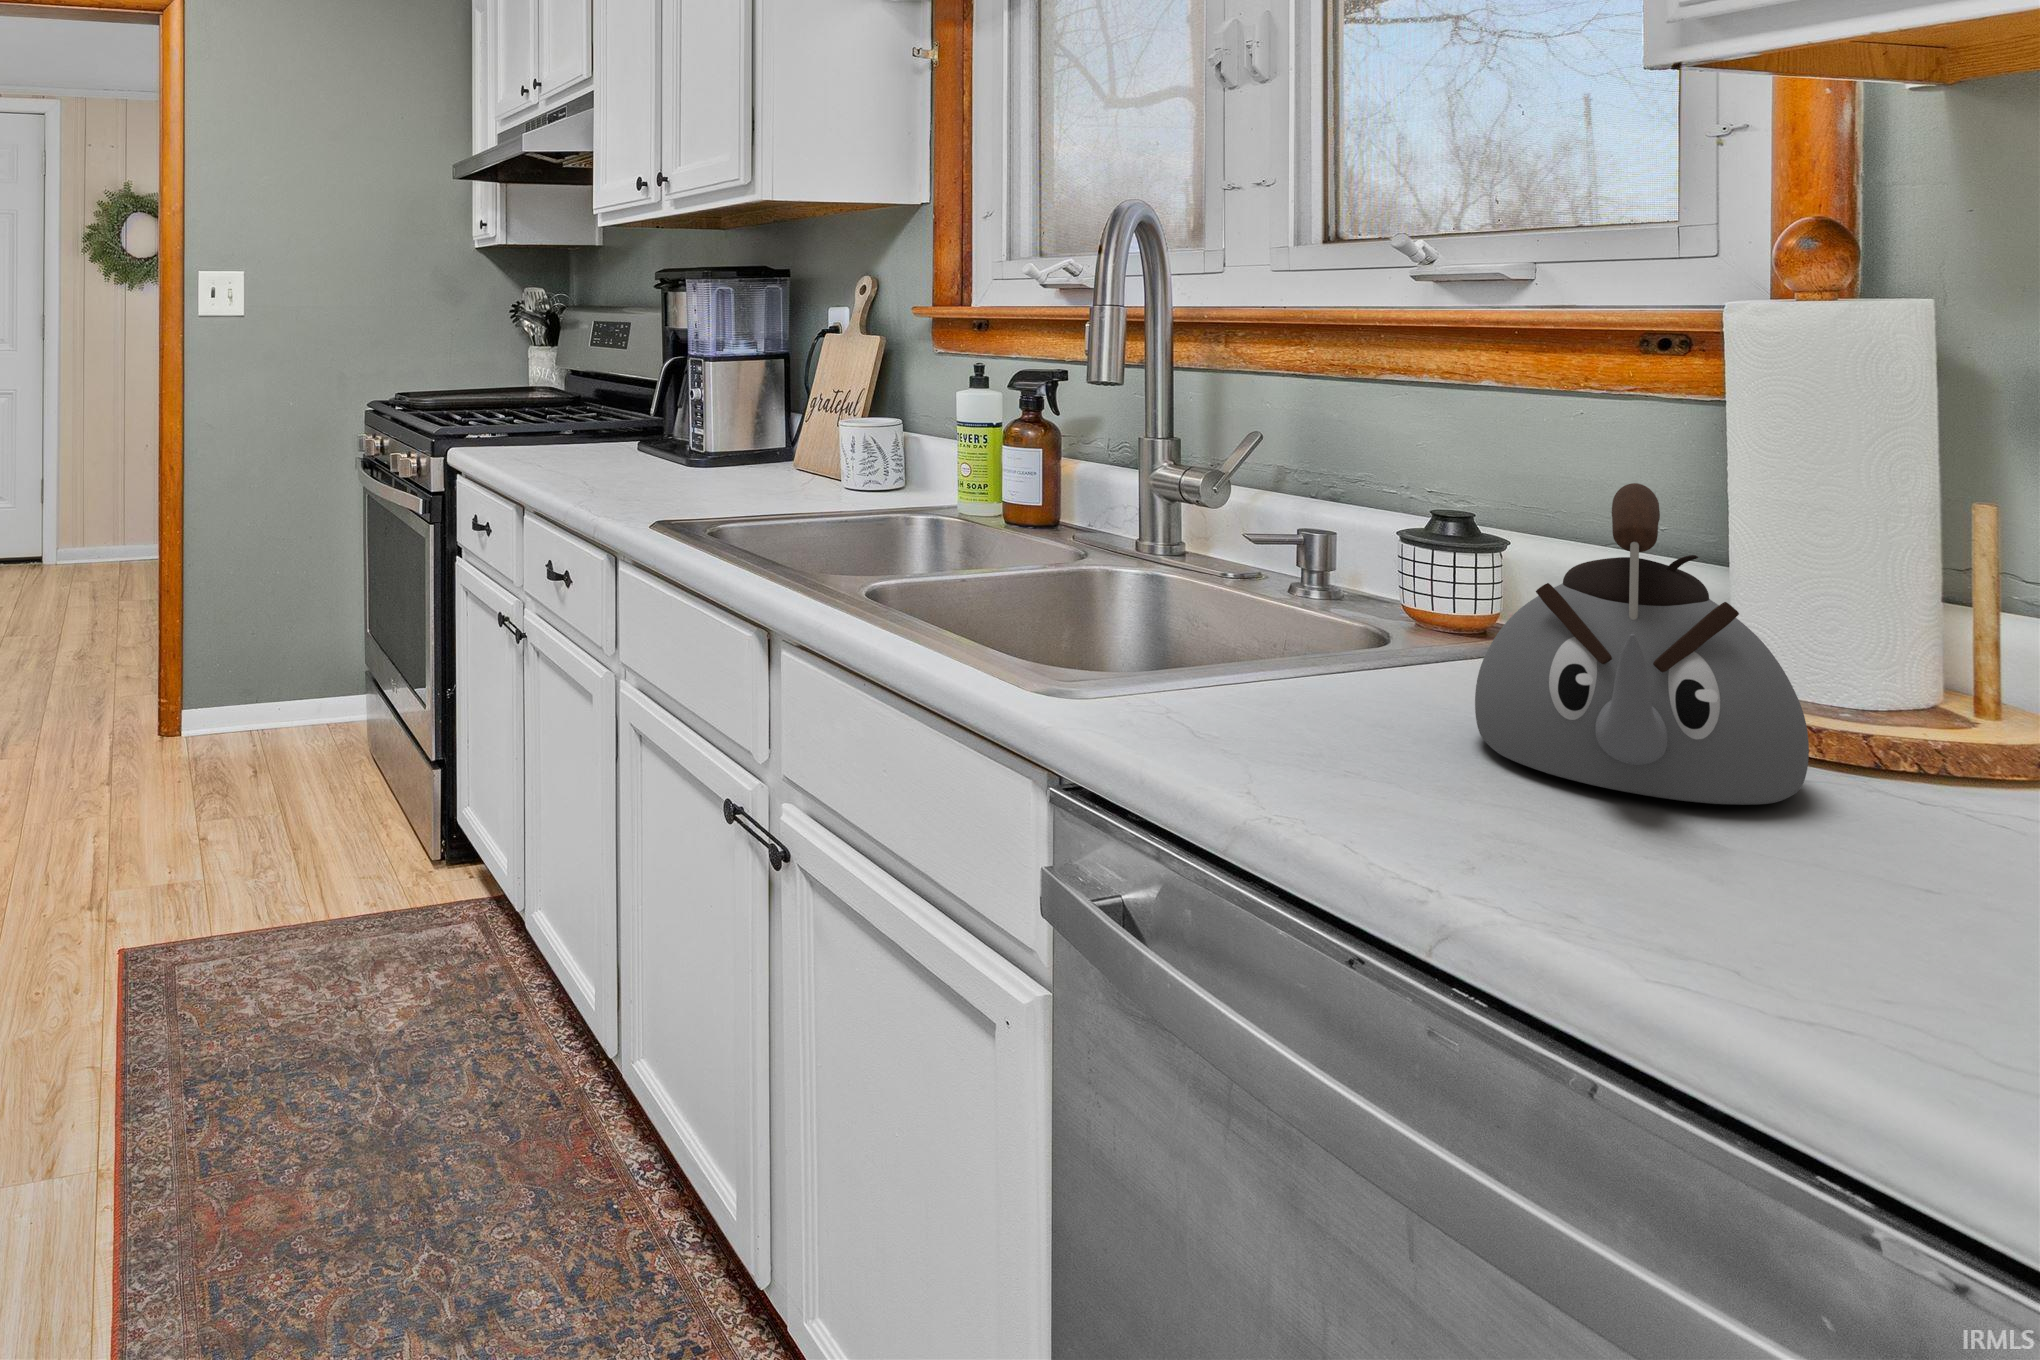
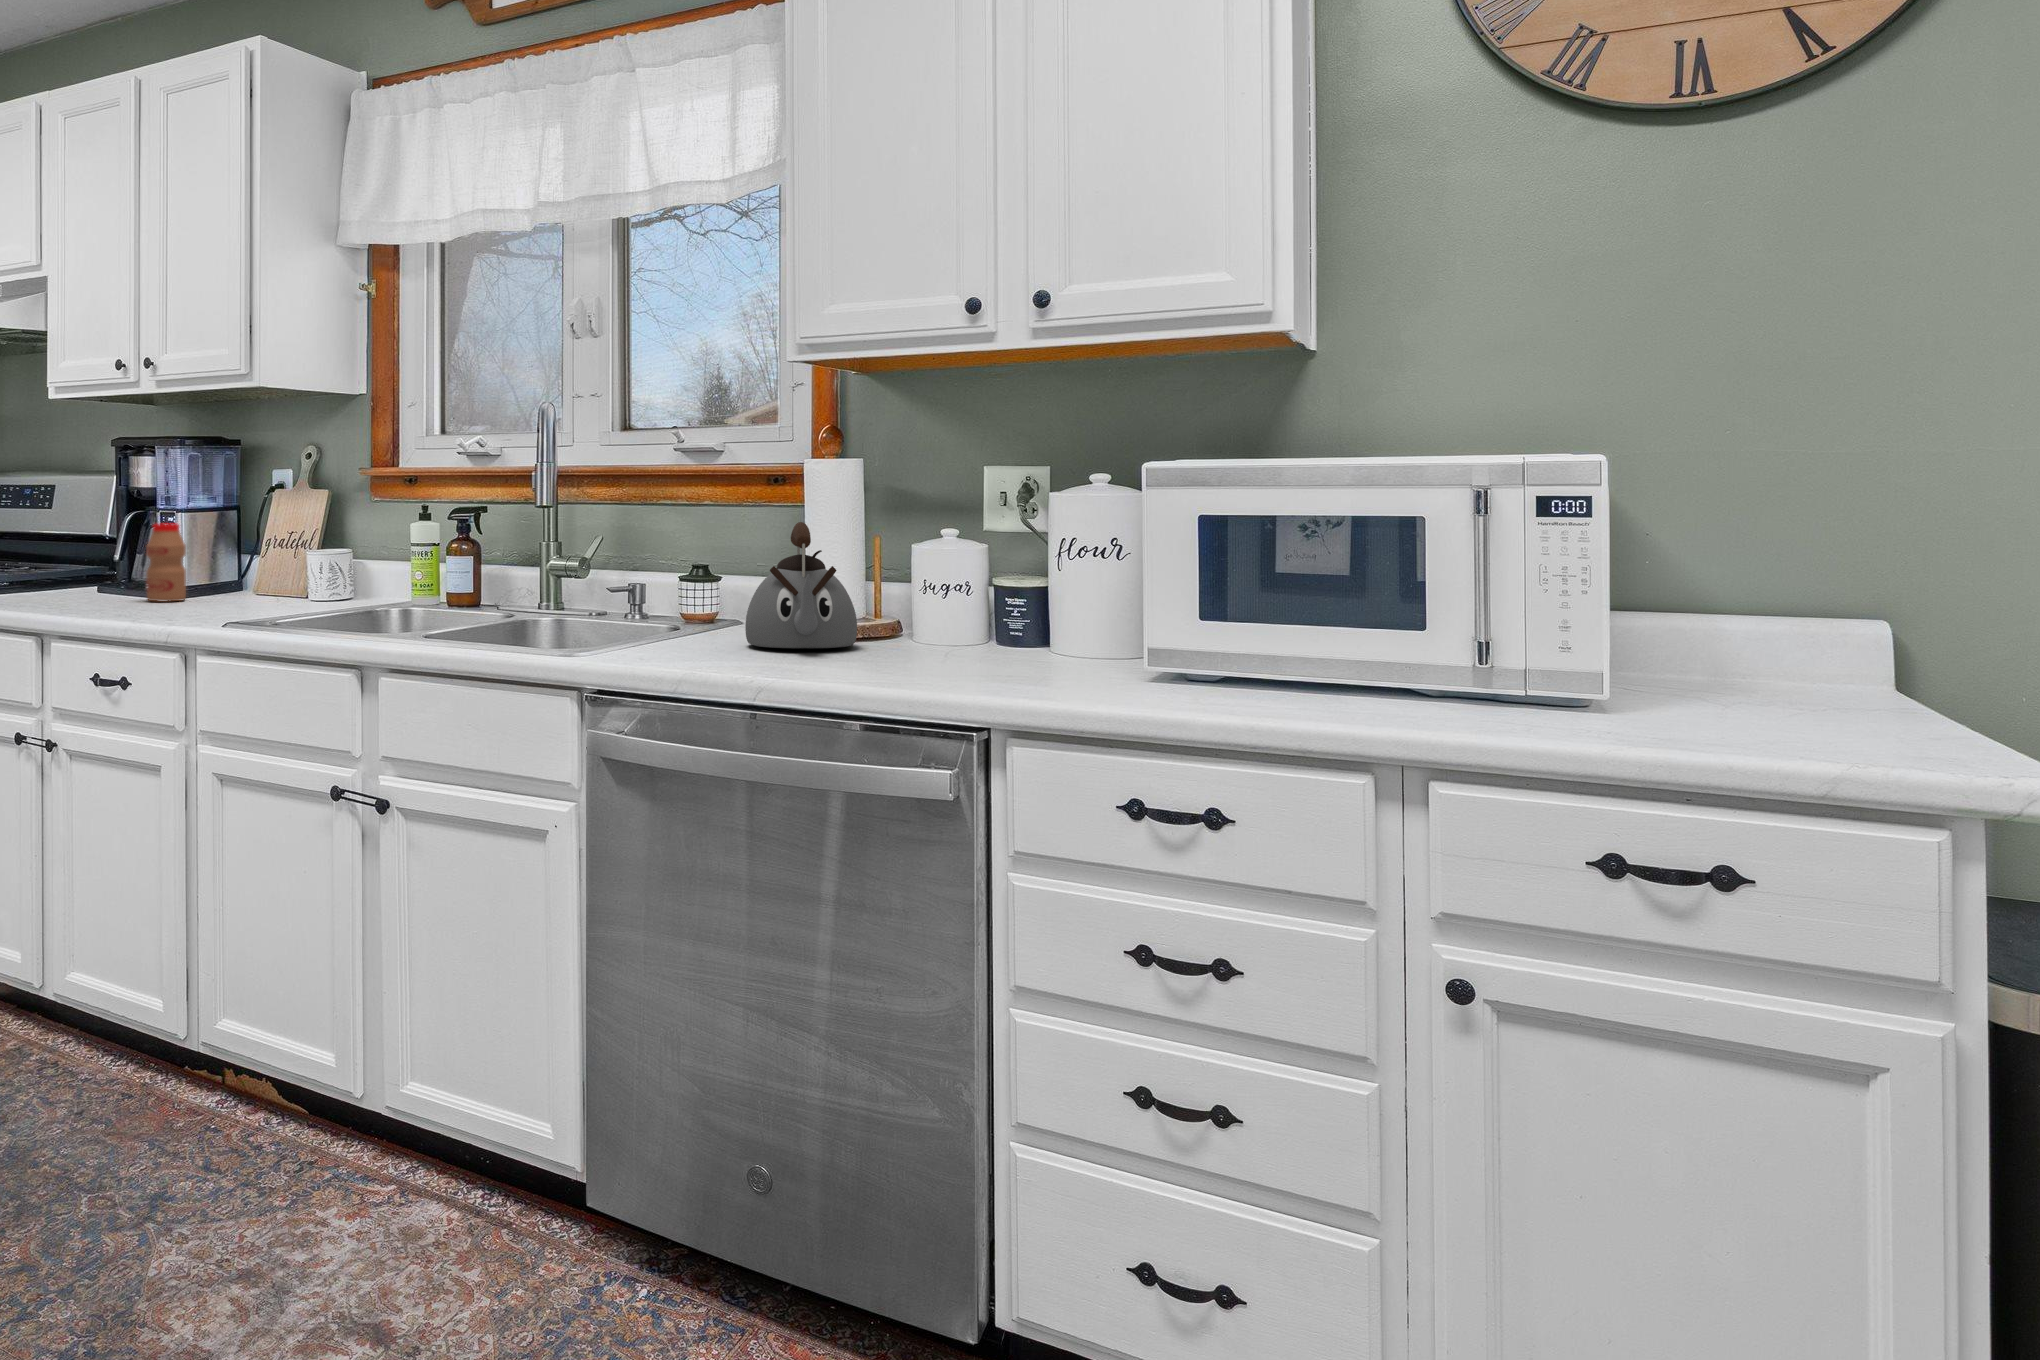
bottle: none [665,376,710,471] -> present [146,523,186,602]

